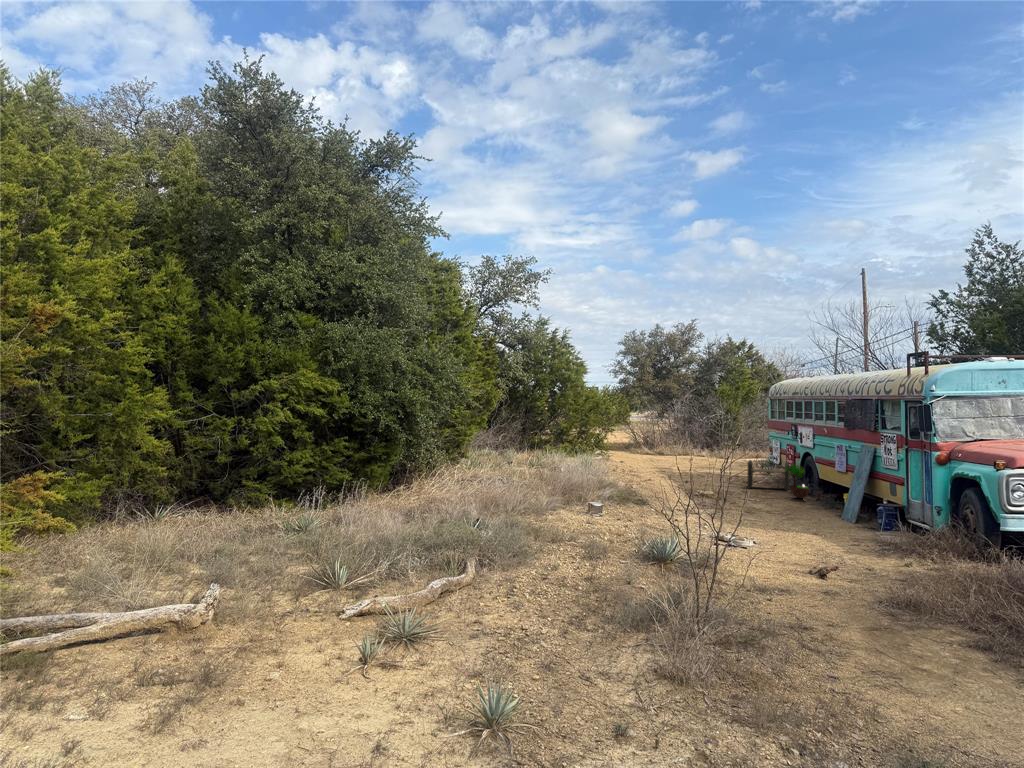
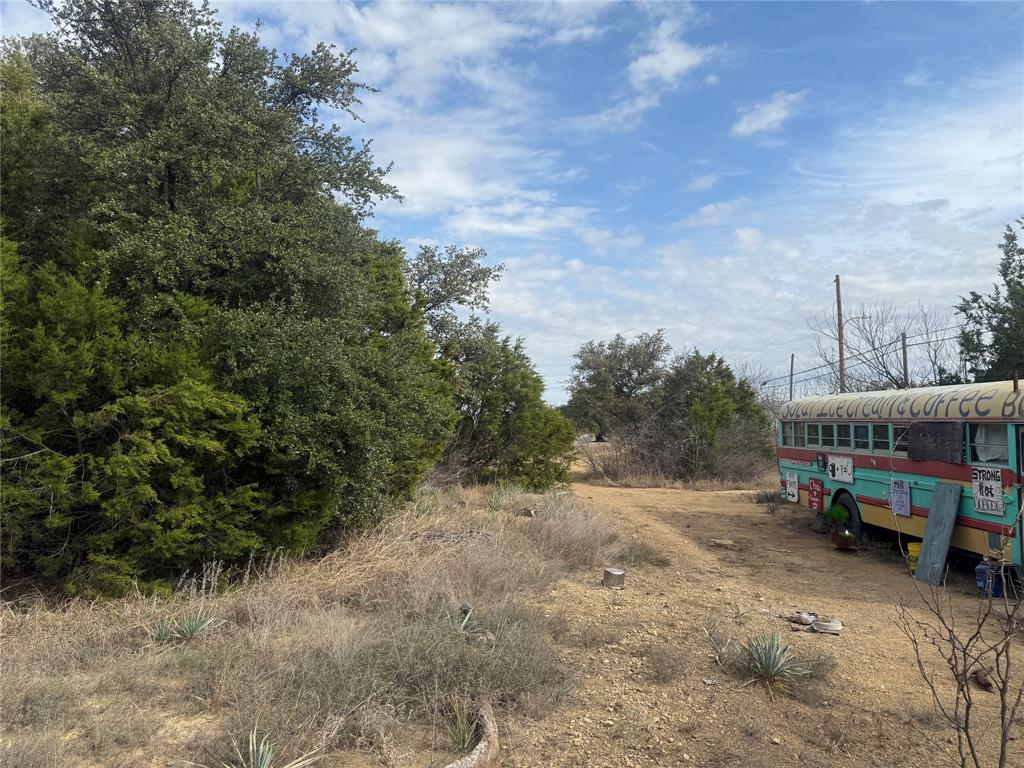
bench: present [747,460,789,491] -> none [764,499,817,537]

